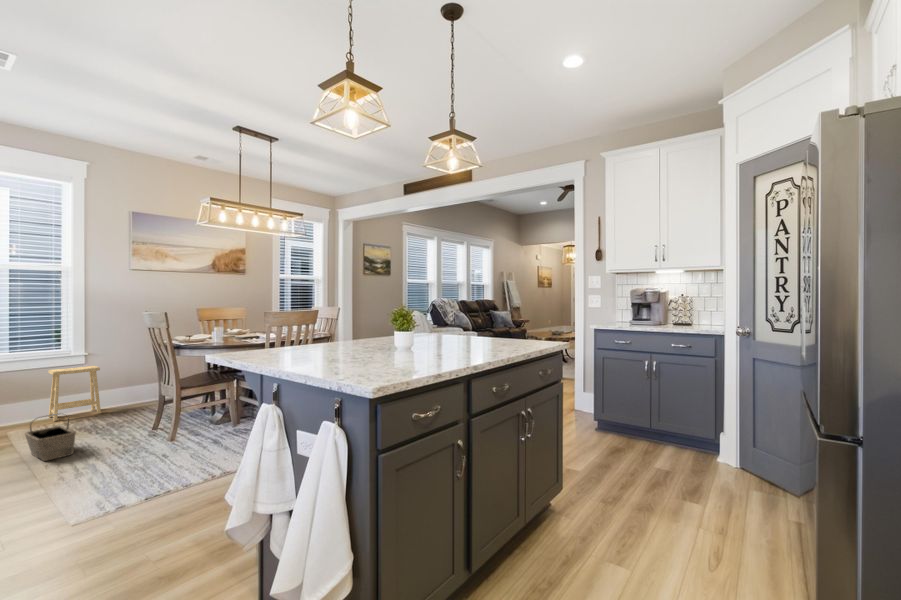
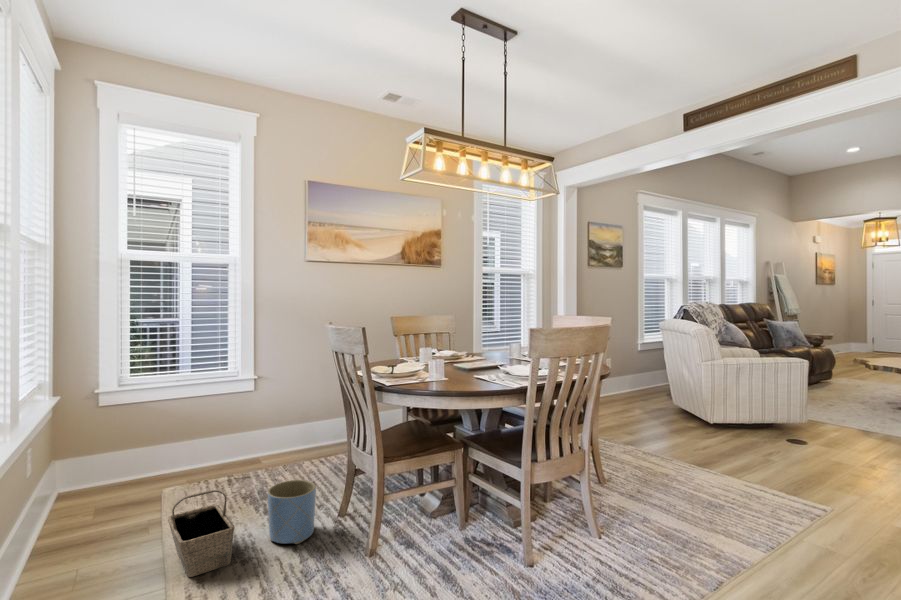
footstool: present [48,366,101,421] -> none [211,393,271,472]
planter: none [100,409,135,444] -> present [268,480,316,544]

